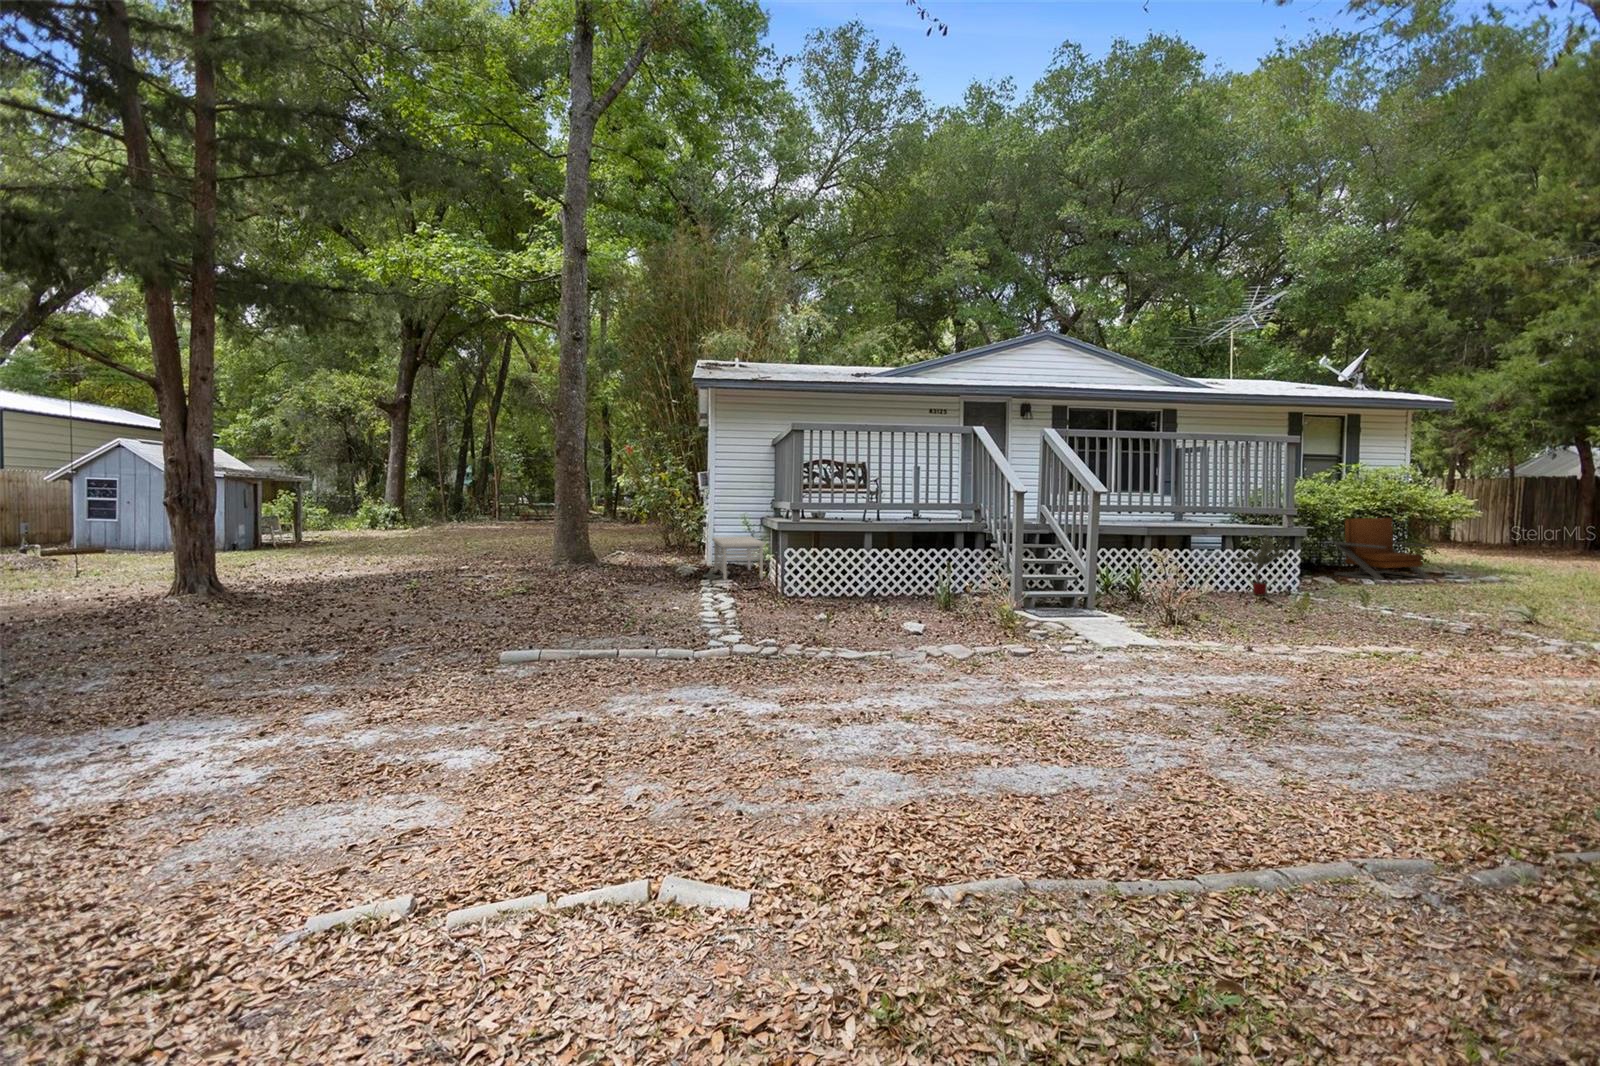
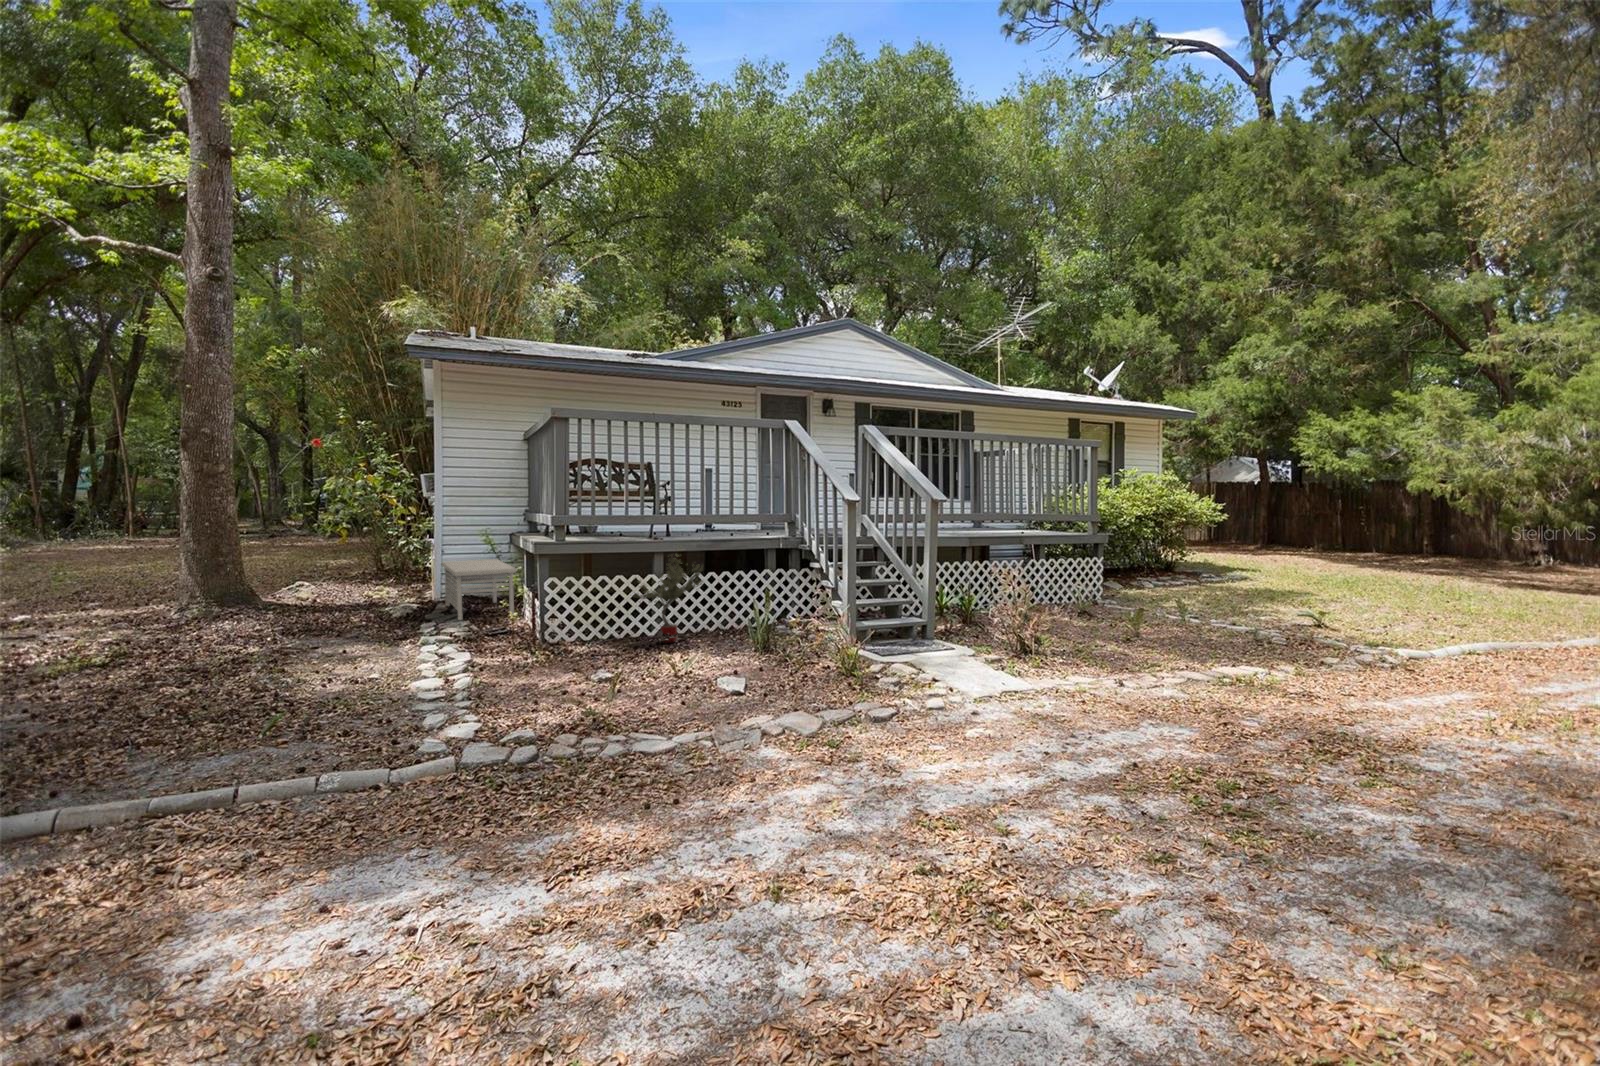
lounge chair: present [1334,518,1431,580] -> none [1128,522,1215,586]
potted tree: present [1235,534,1289,596] -> present [633,554,703,643]

